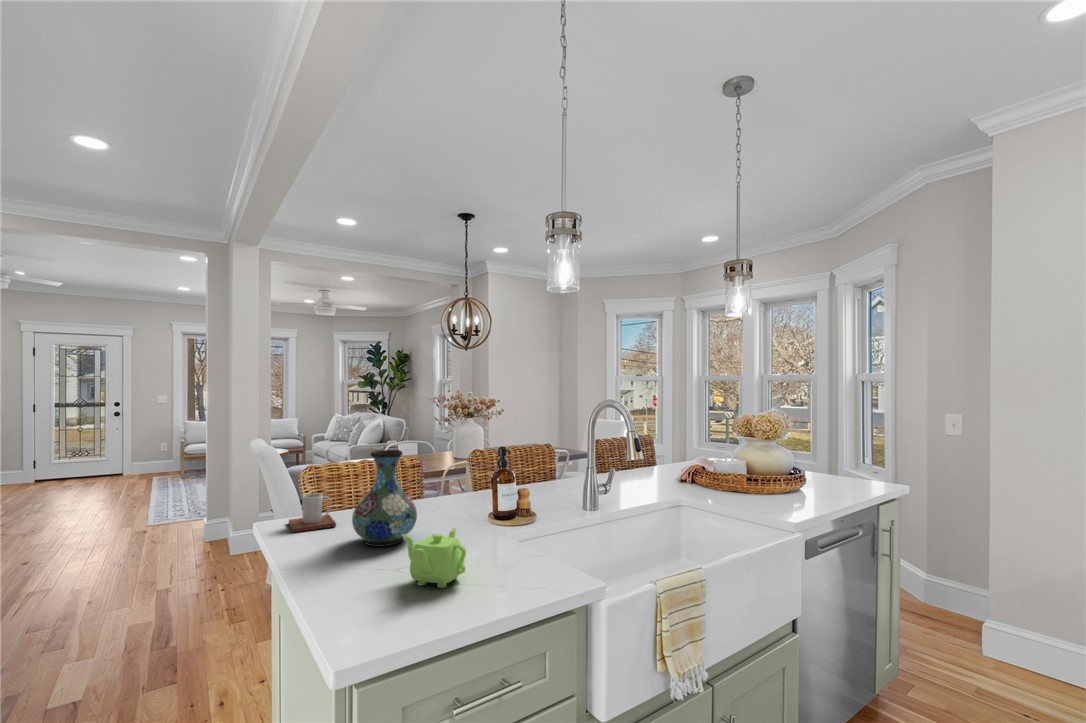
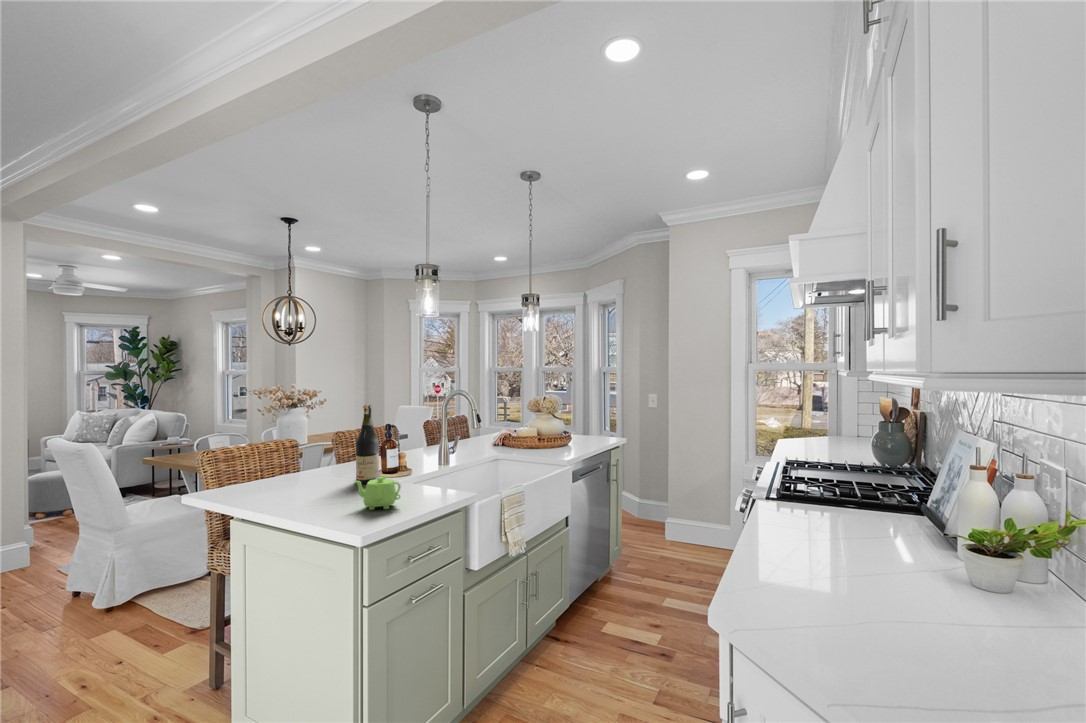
wine bottle: none [452,420,483,531] -> present [356,405,379,484]
vase: present [352,450,417,547] -> none [289,428,339,497]
mug: present [289,494,336,532] -> none [213,468,261,498]

